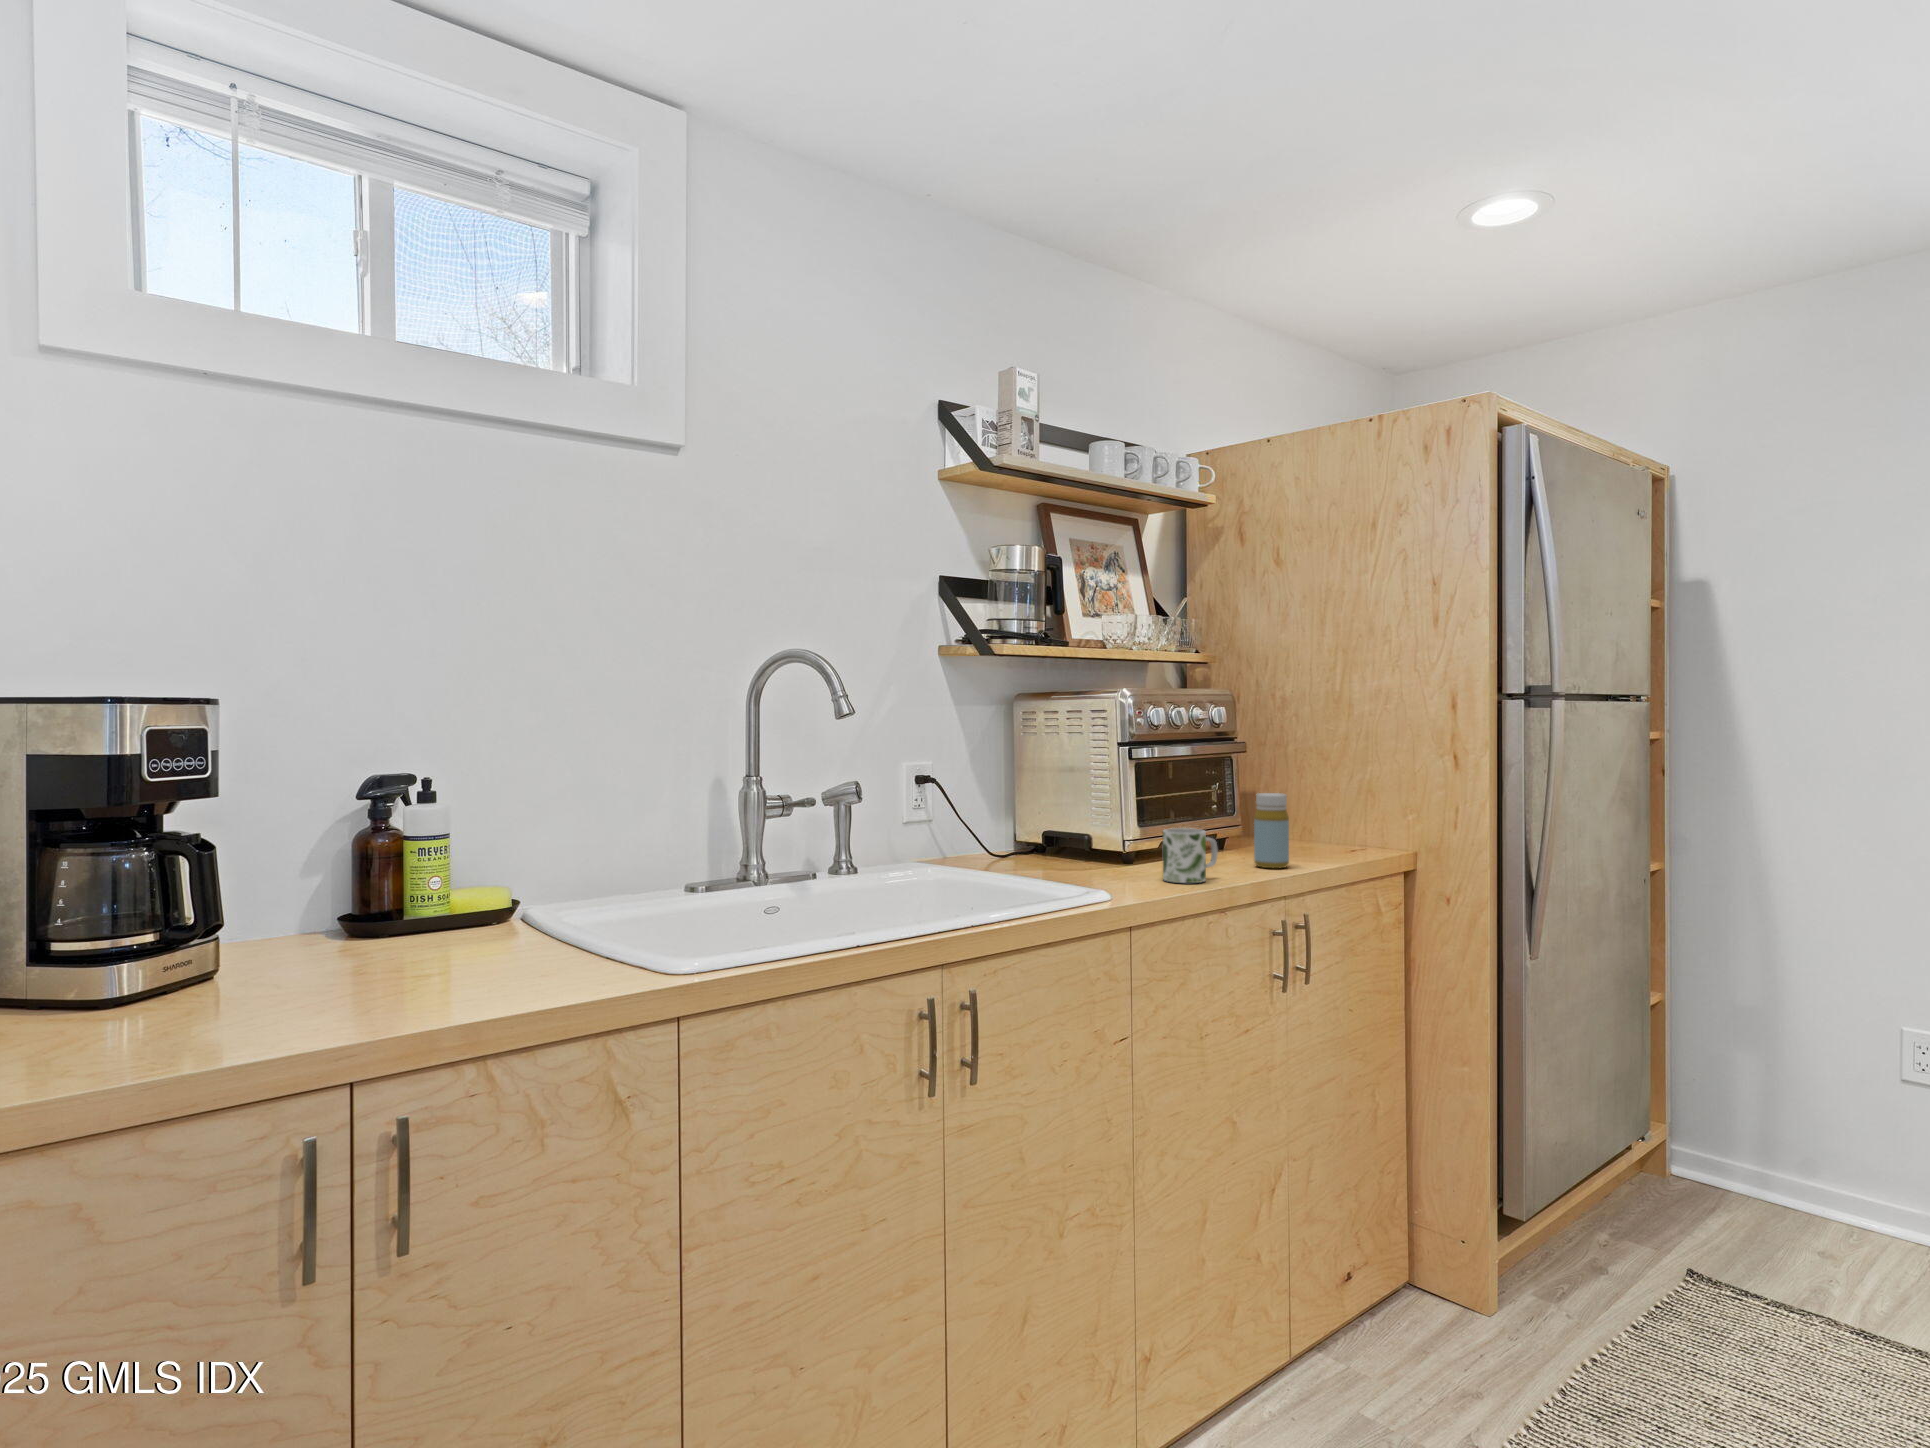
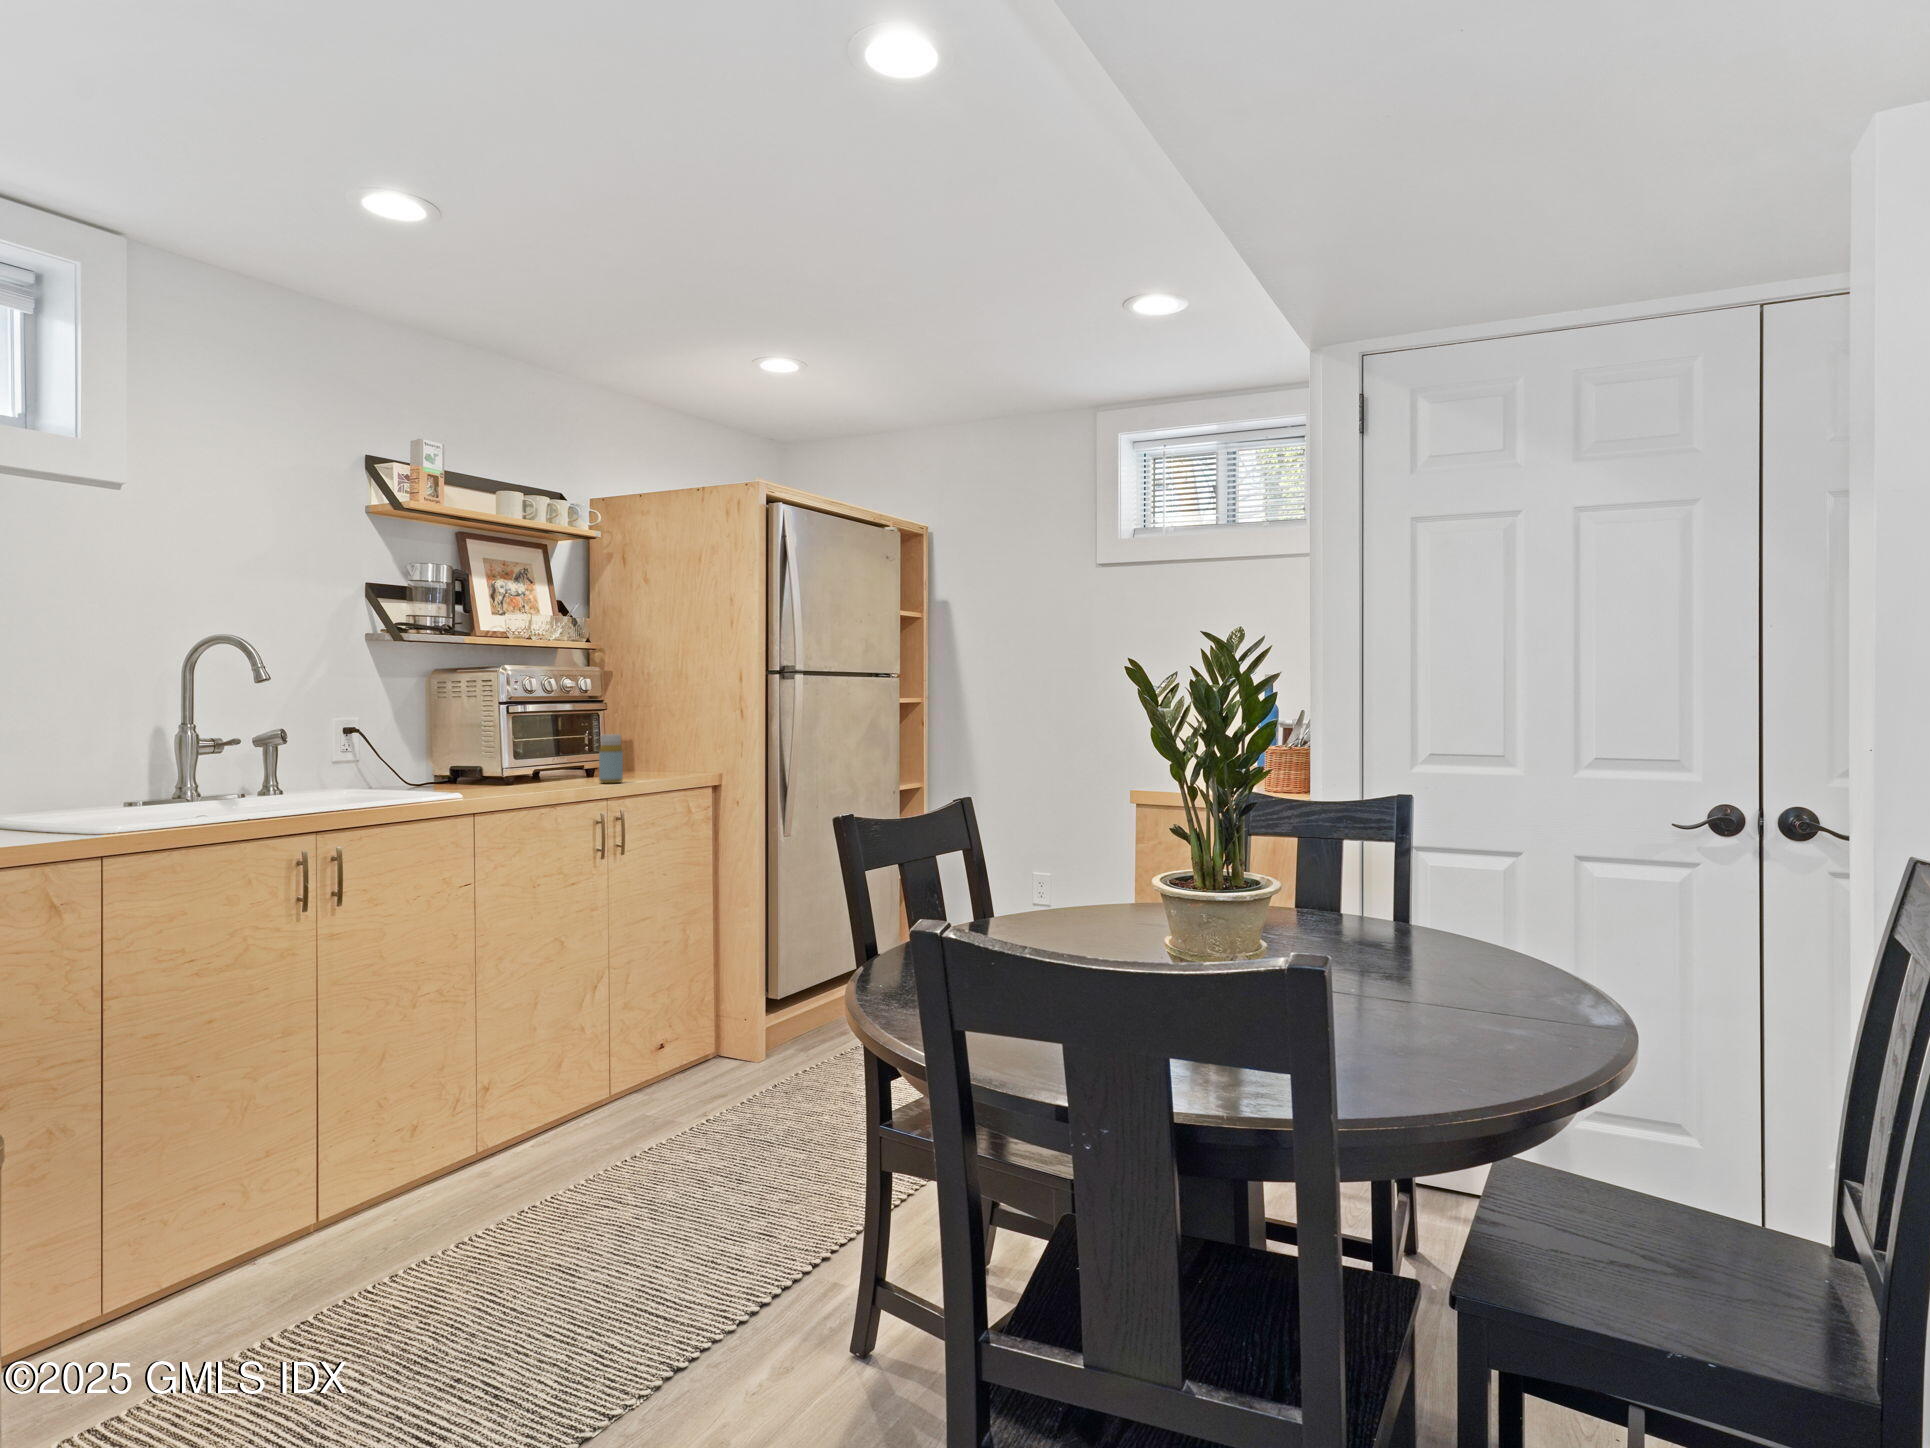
mug: present [1163,828,1218,883] -> none [519,756,561,791]

